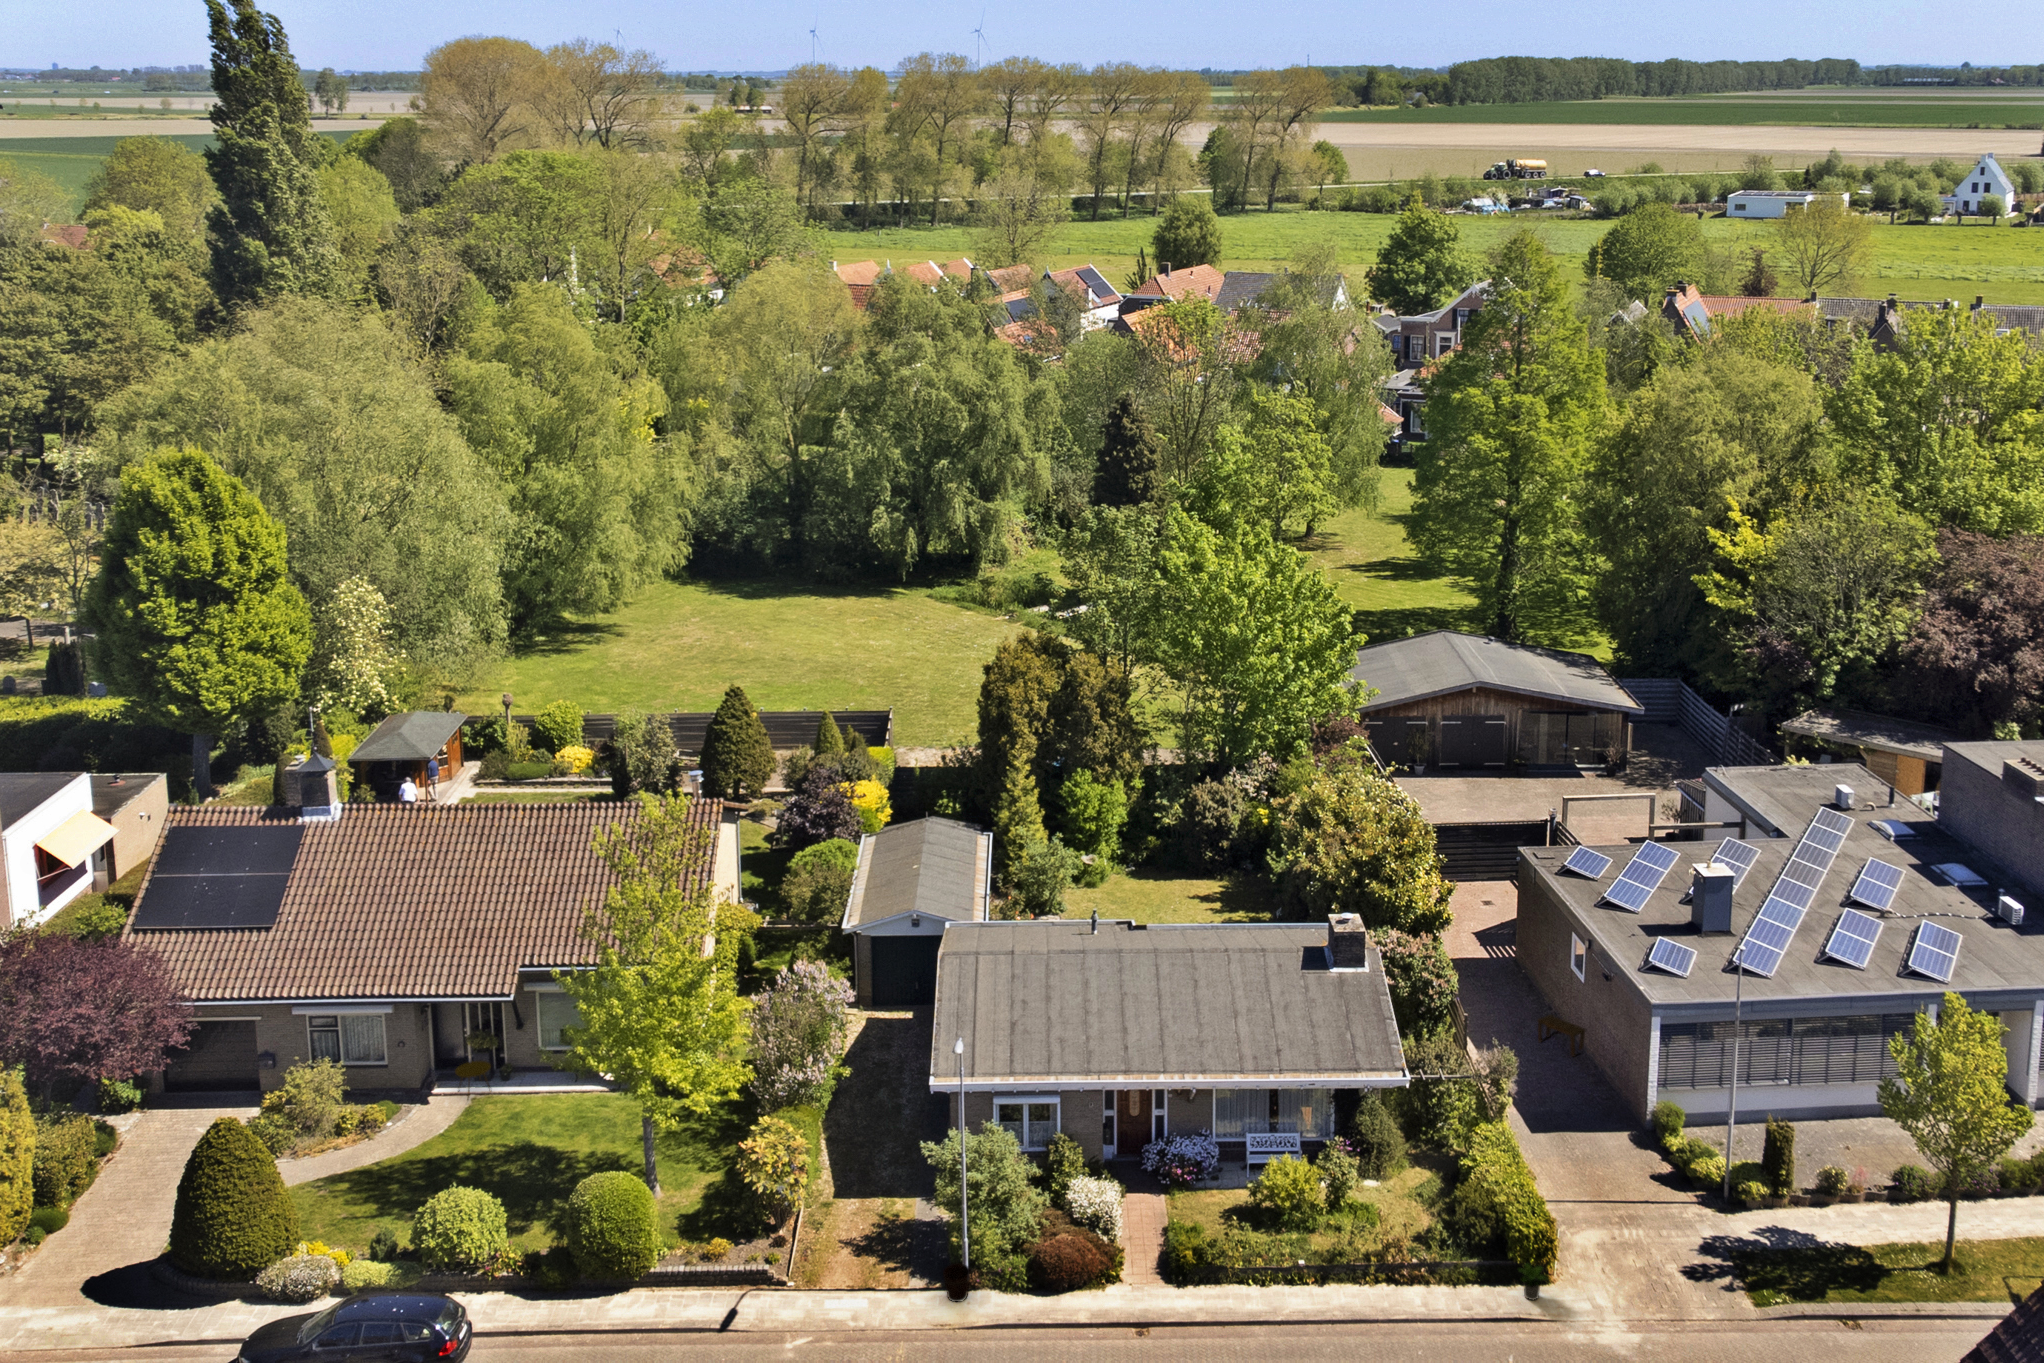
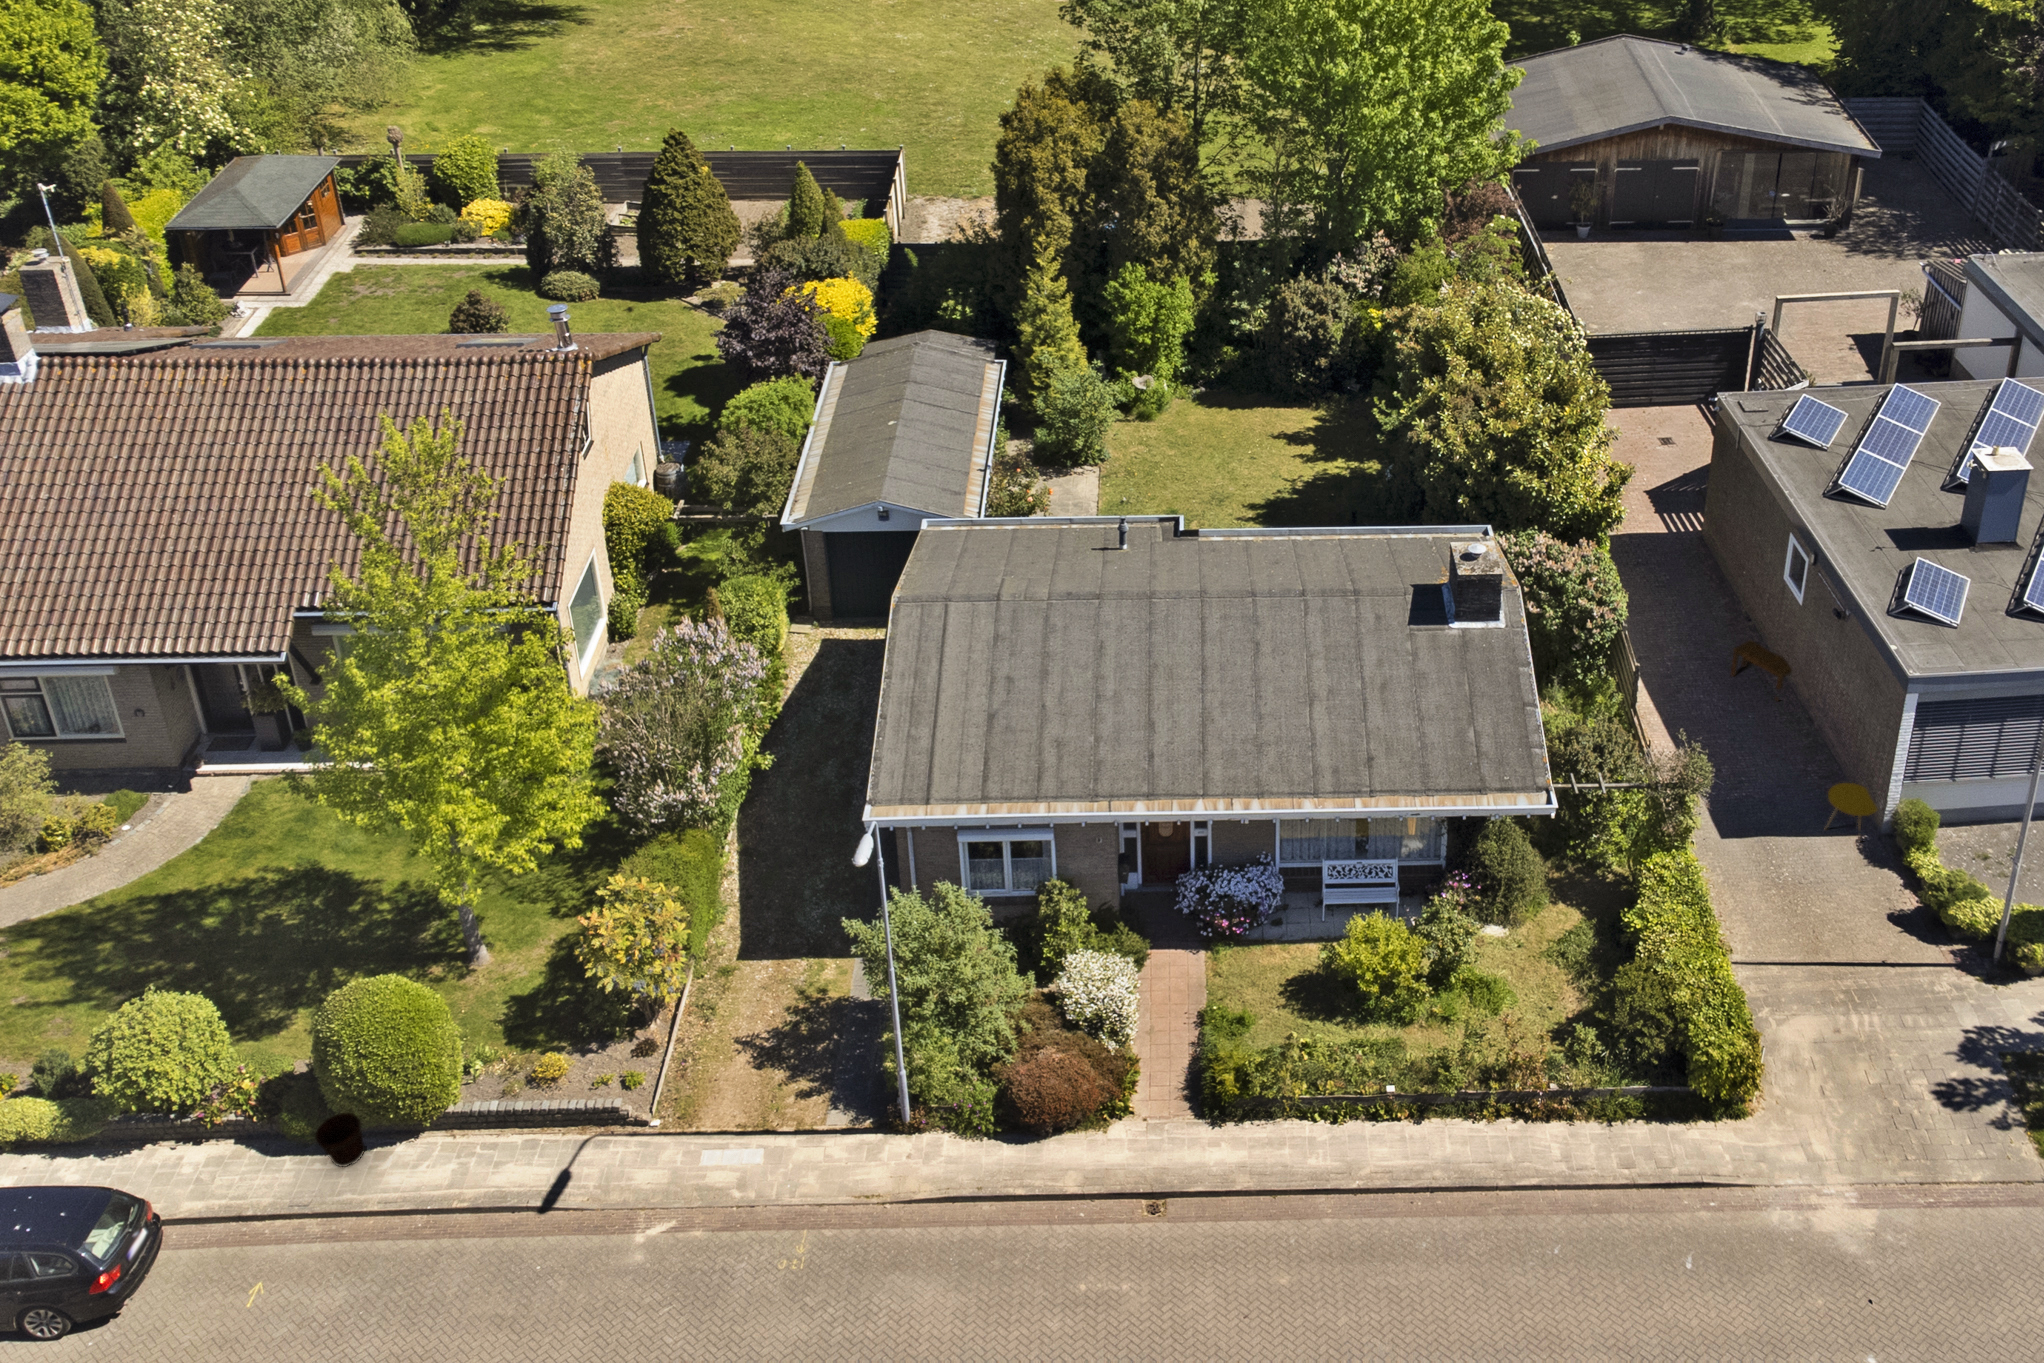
side table: present [455,1061,491,1091] -> present [1826,783,1877,840]
potted plant: present [1518,1262,1549,1300] -> none [1701,1098,1749,1151]
bucket: present [943,1264,971,1302] -> present [315,1112,365,1167]

